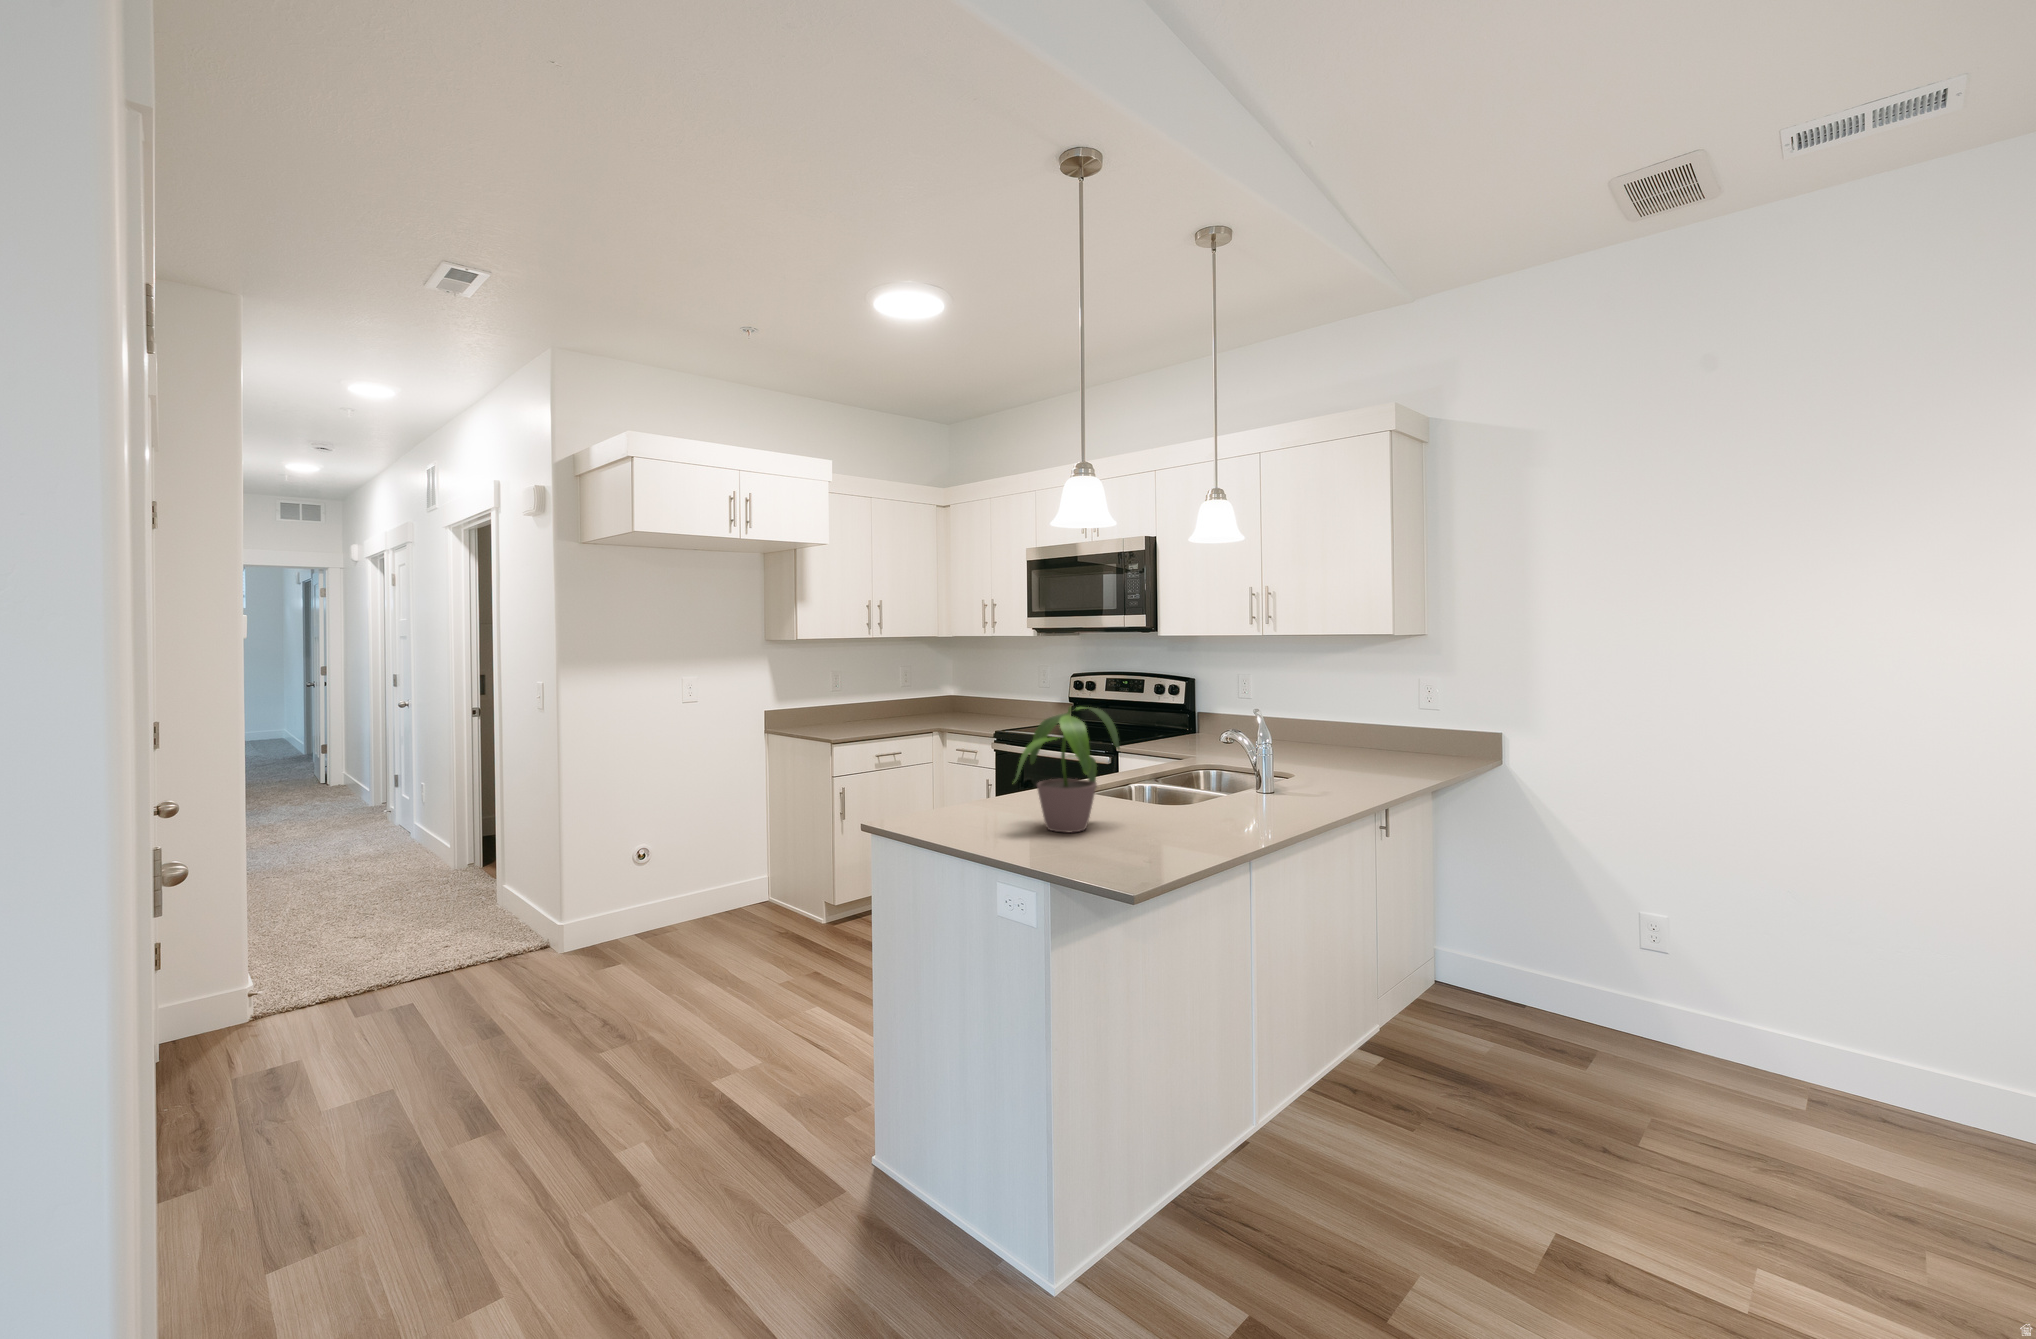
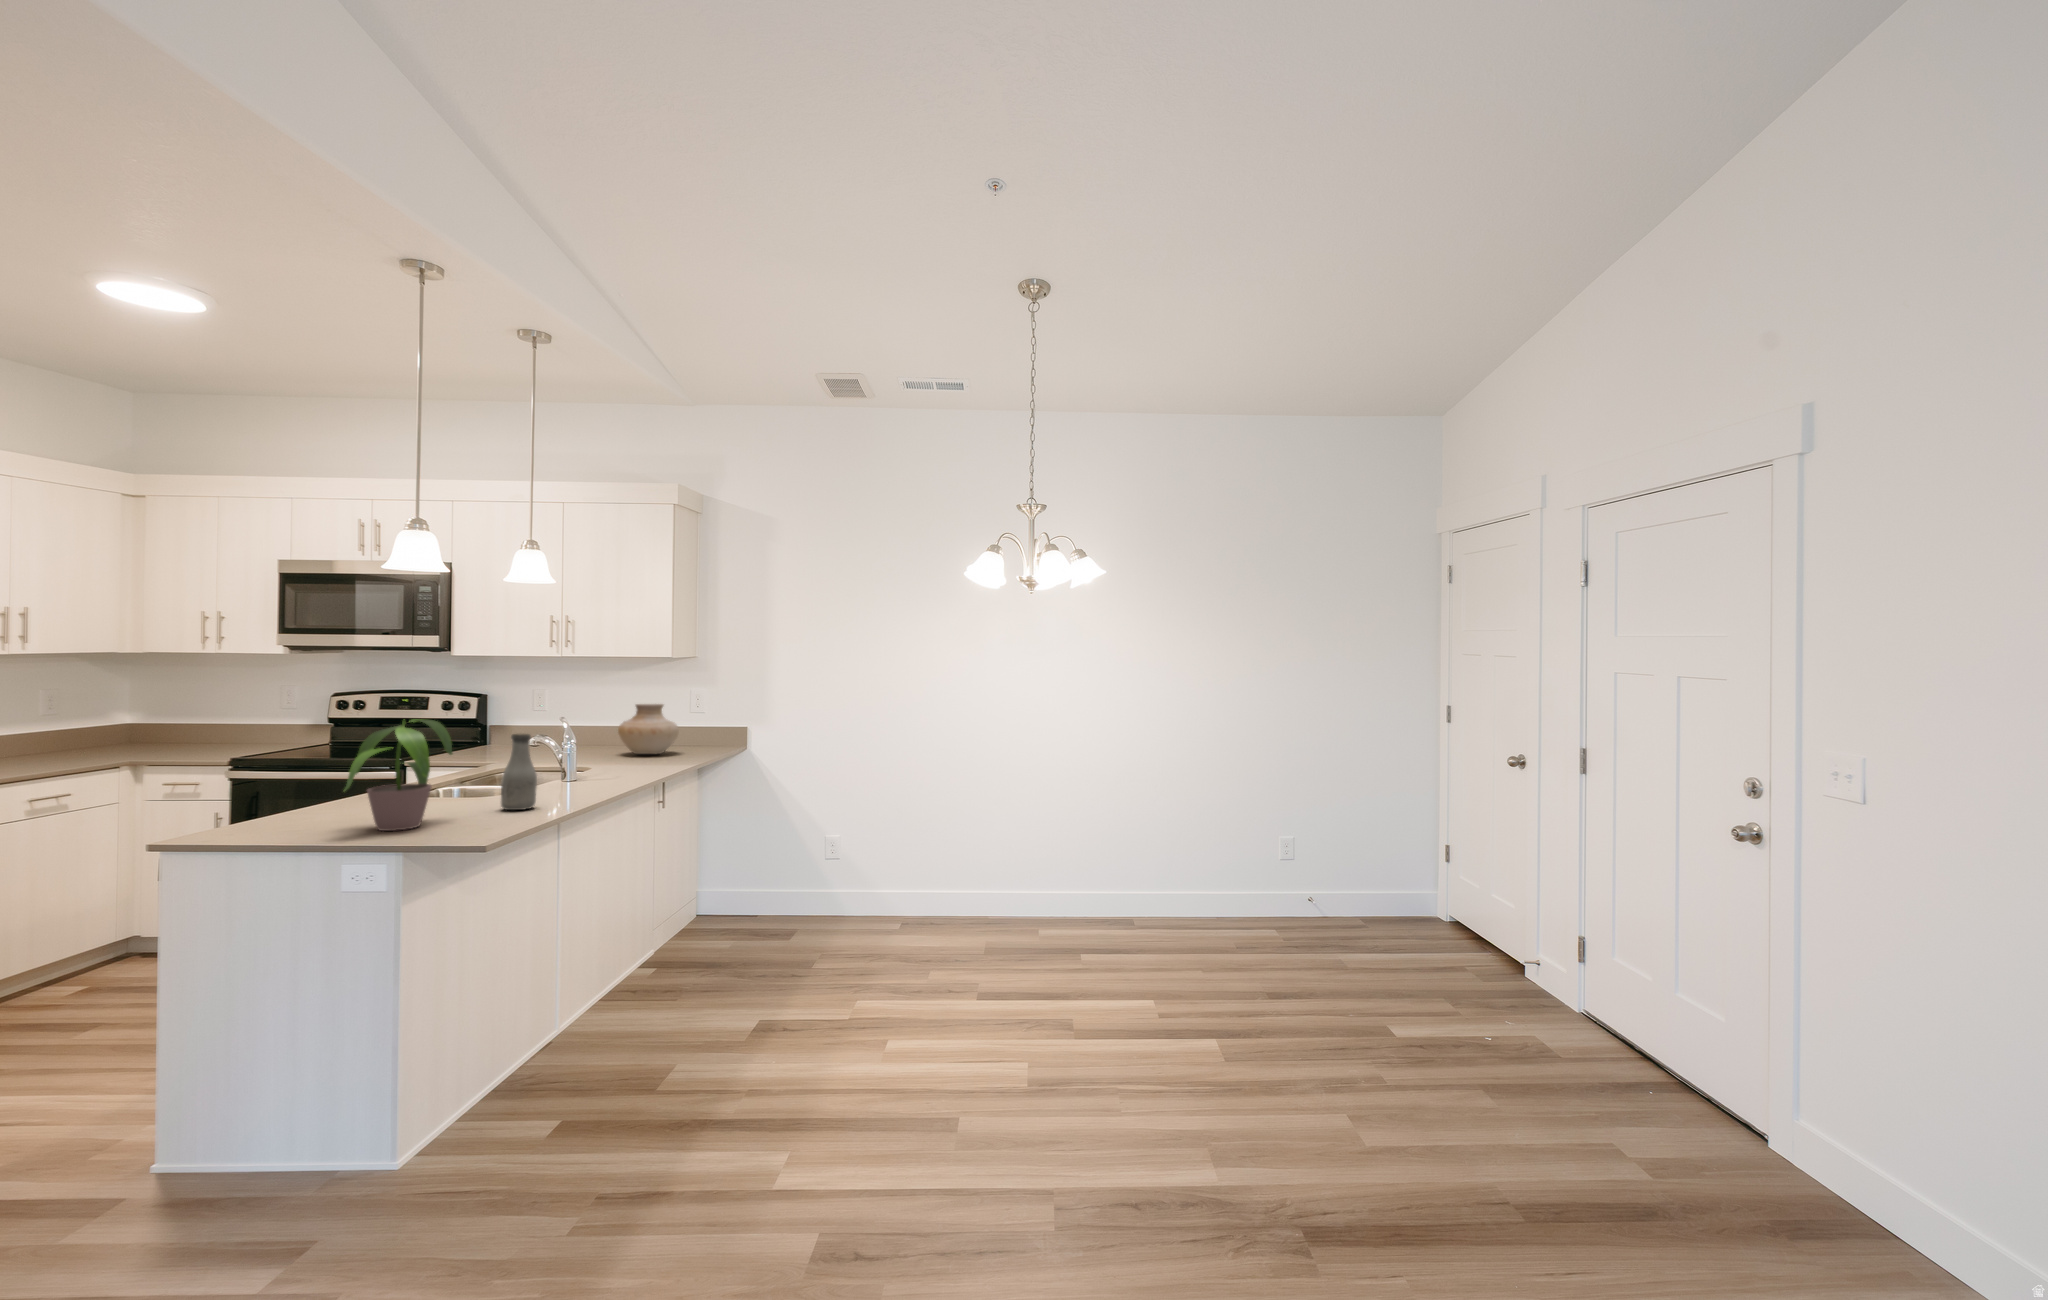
vase: none [1330,693,1406,759] -> present [618,704,679,754]
bottle: none [1172,728,1210,823] -> present [501,734,537,810]

